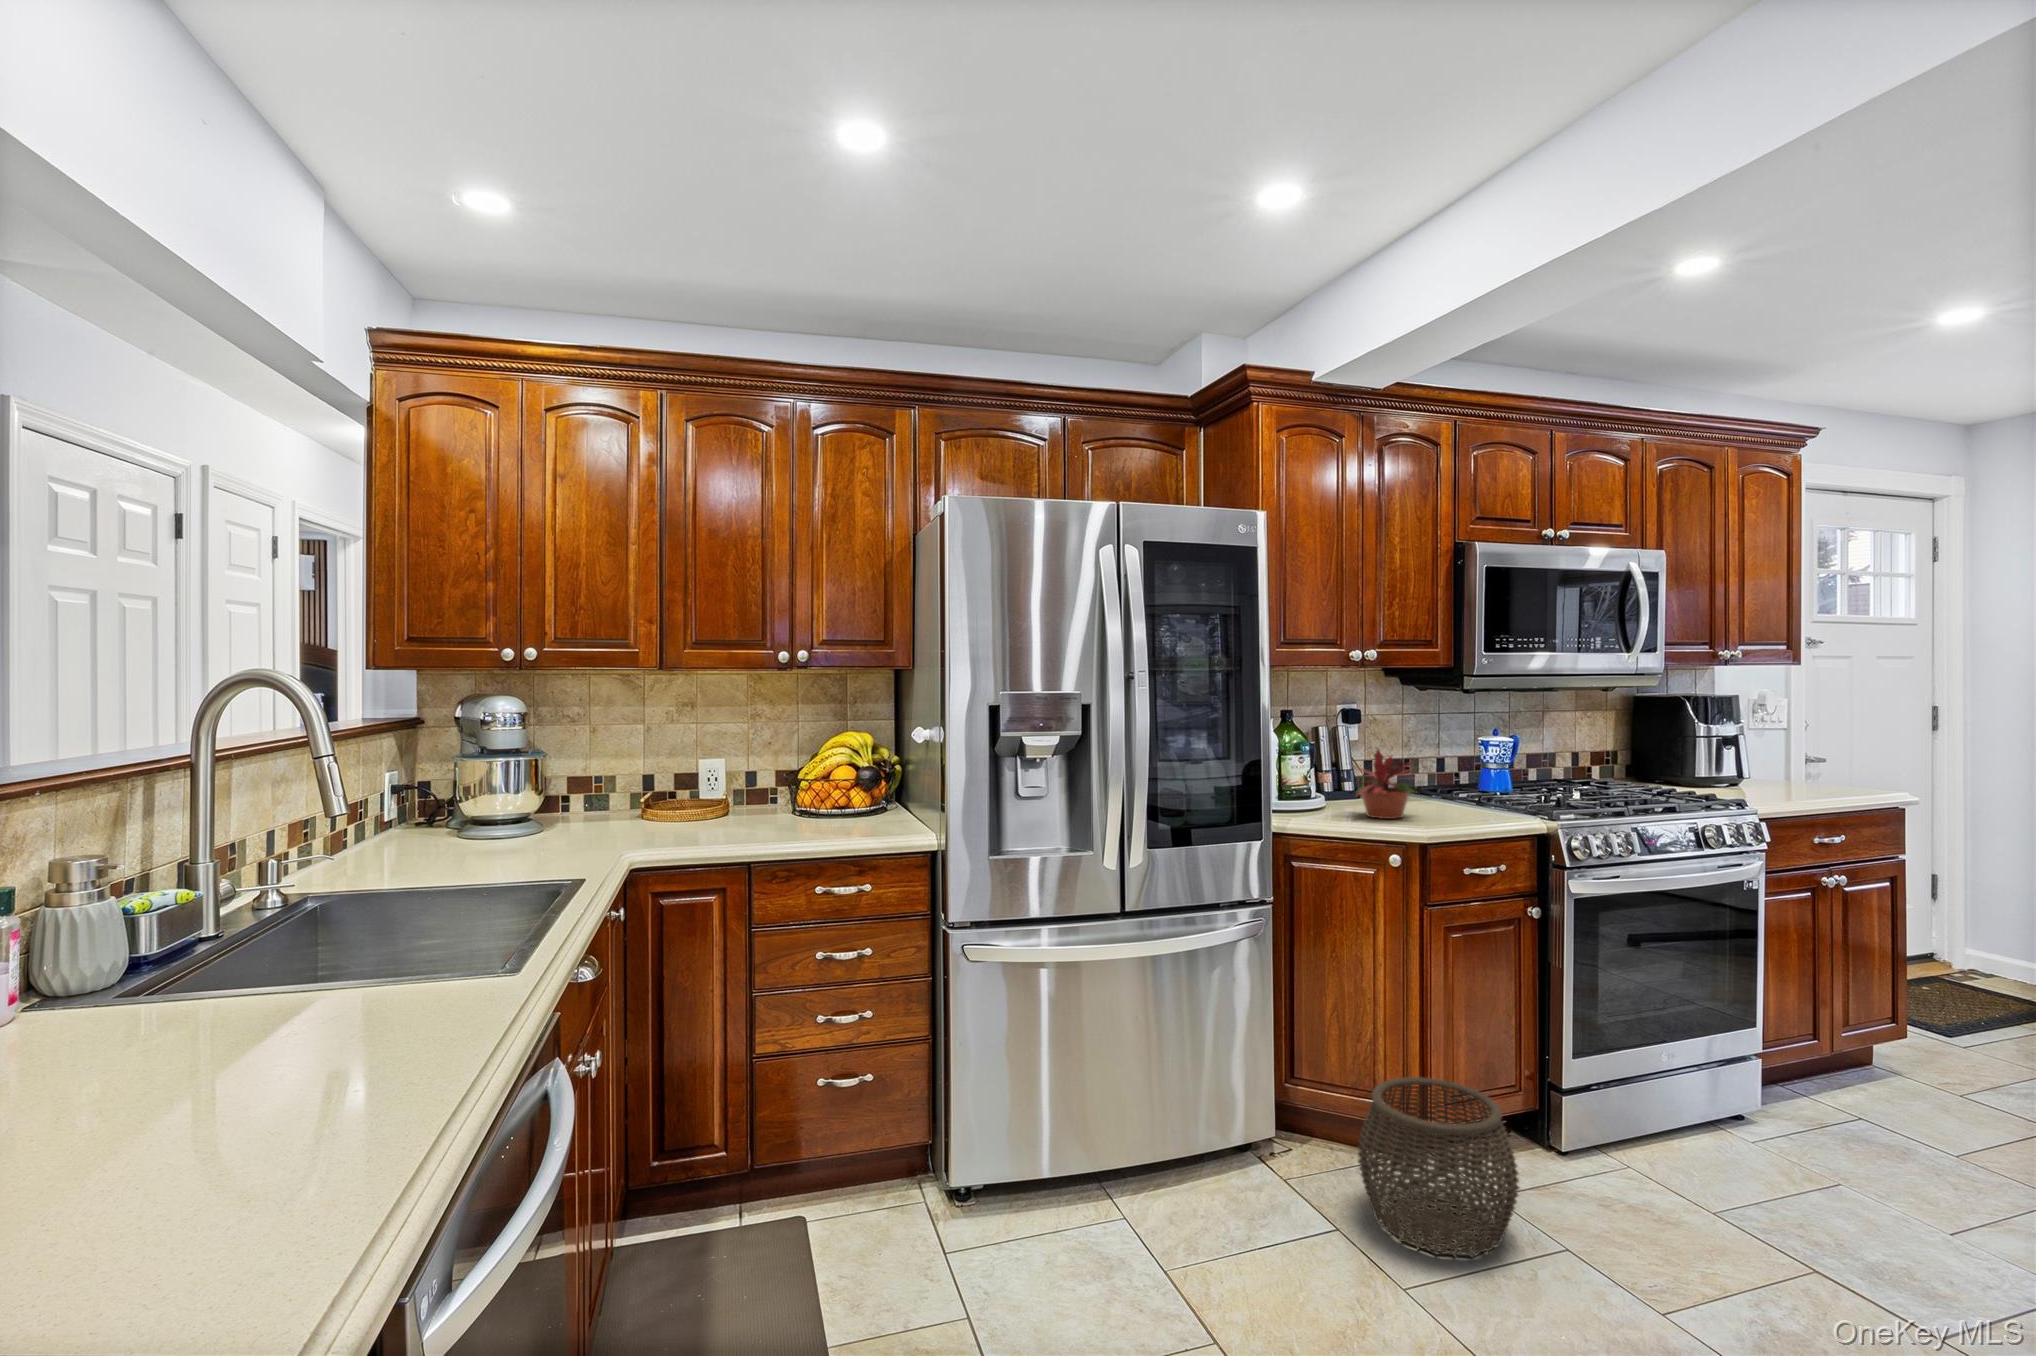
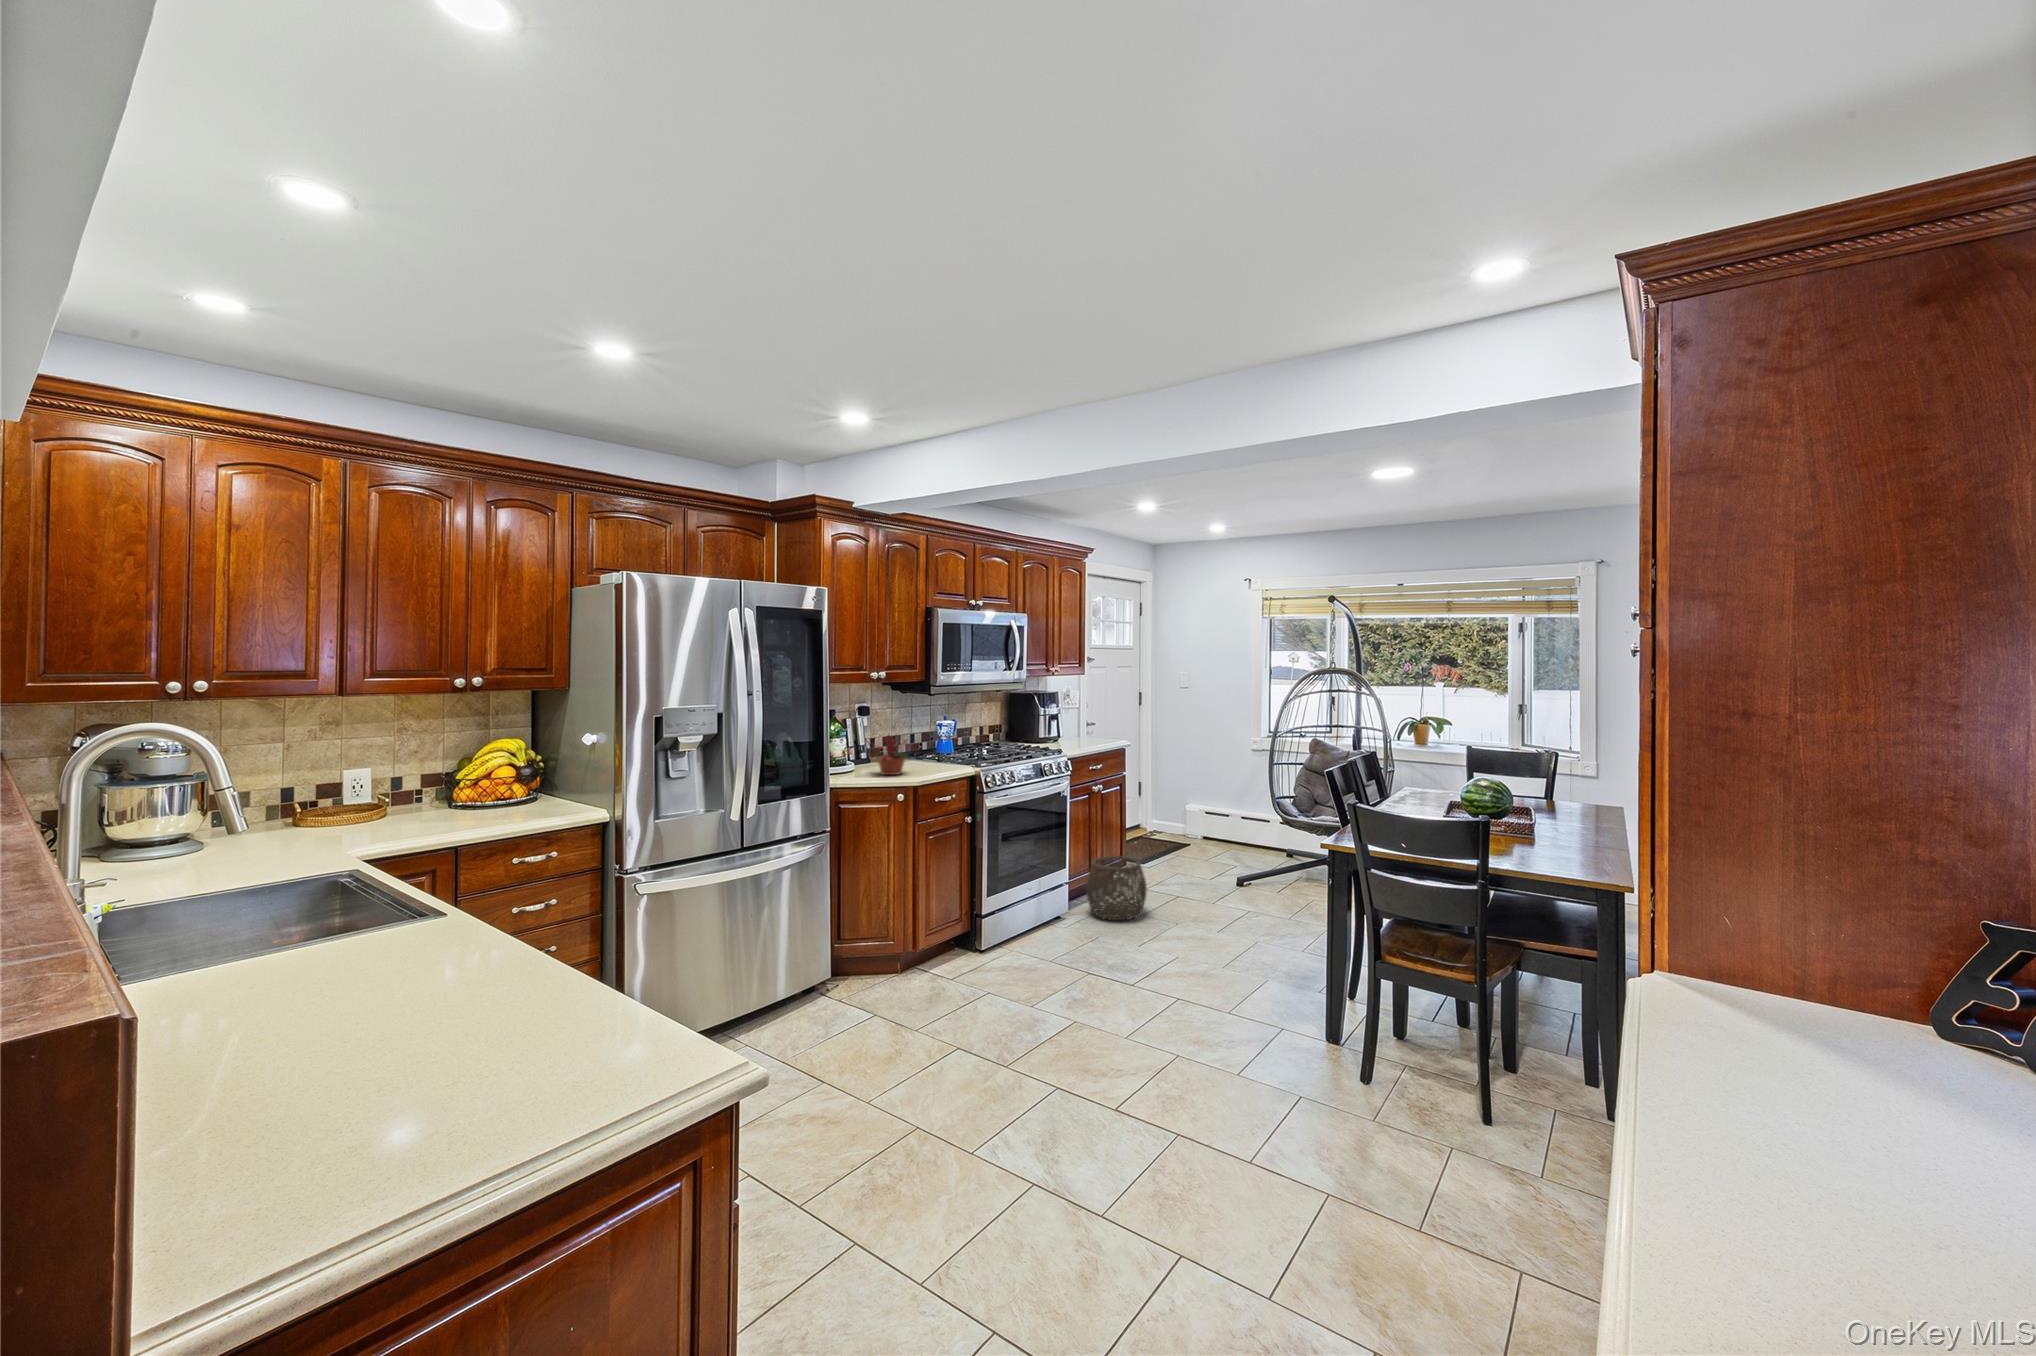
woven basket: present [1358,1077,1519,1258] -> present [1086,856,1147,920]

